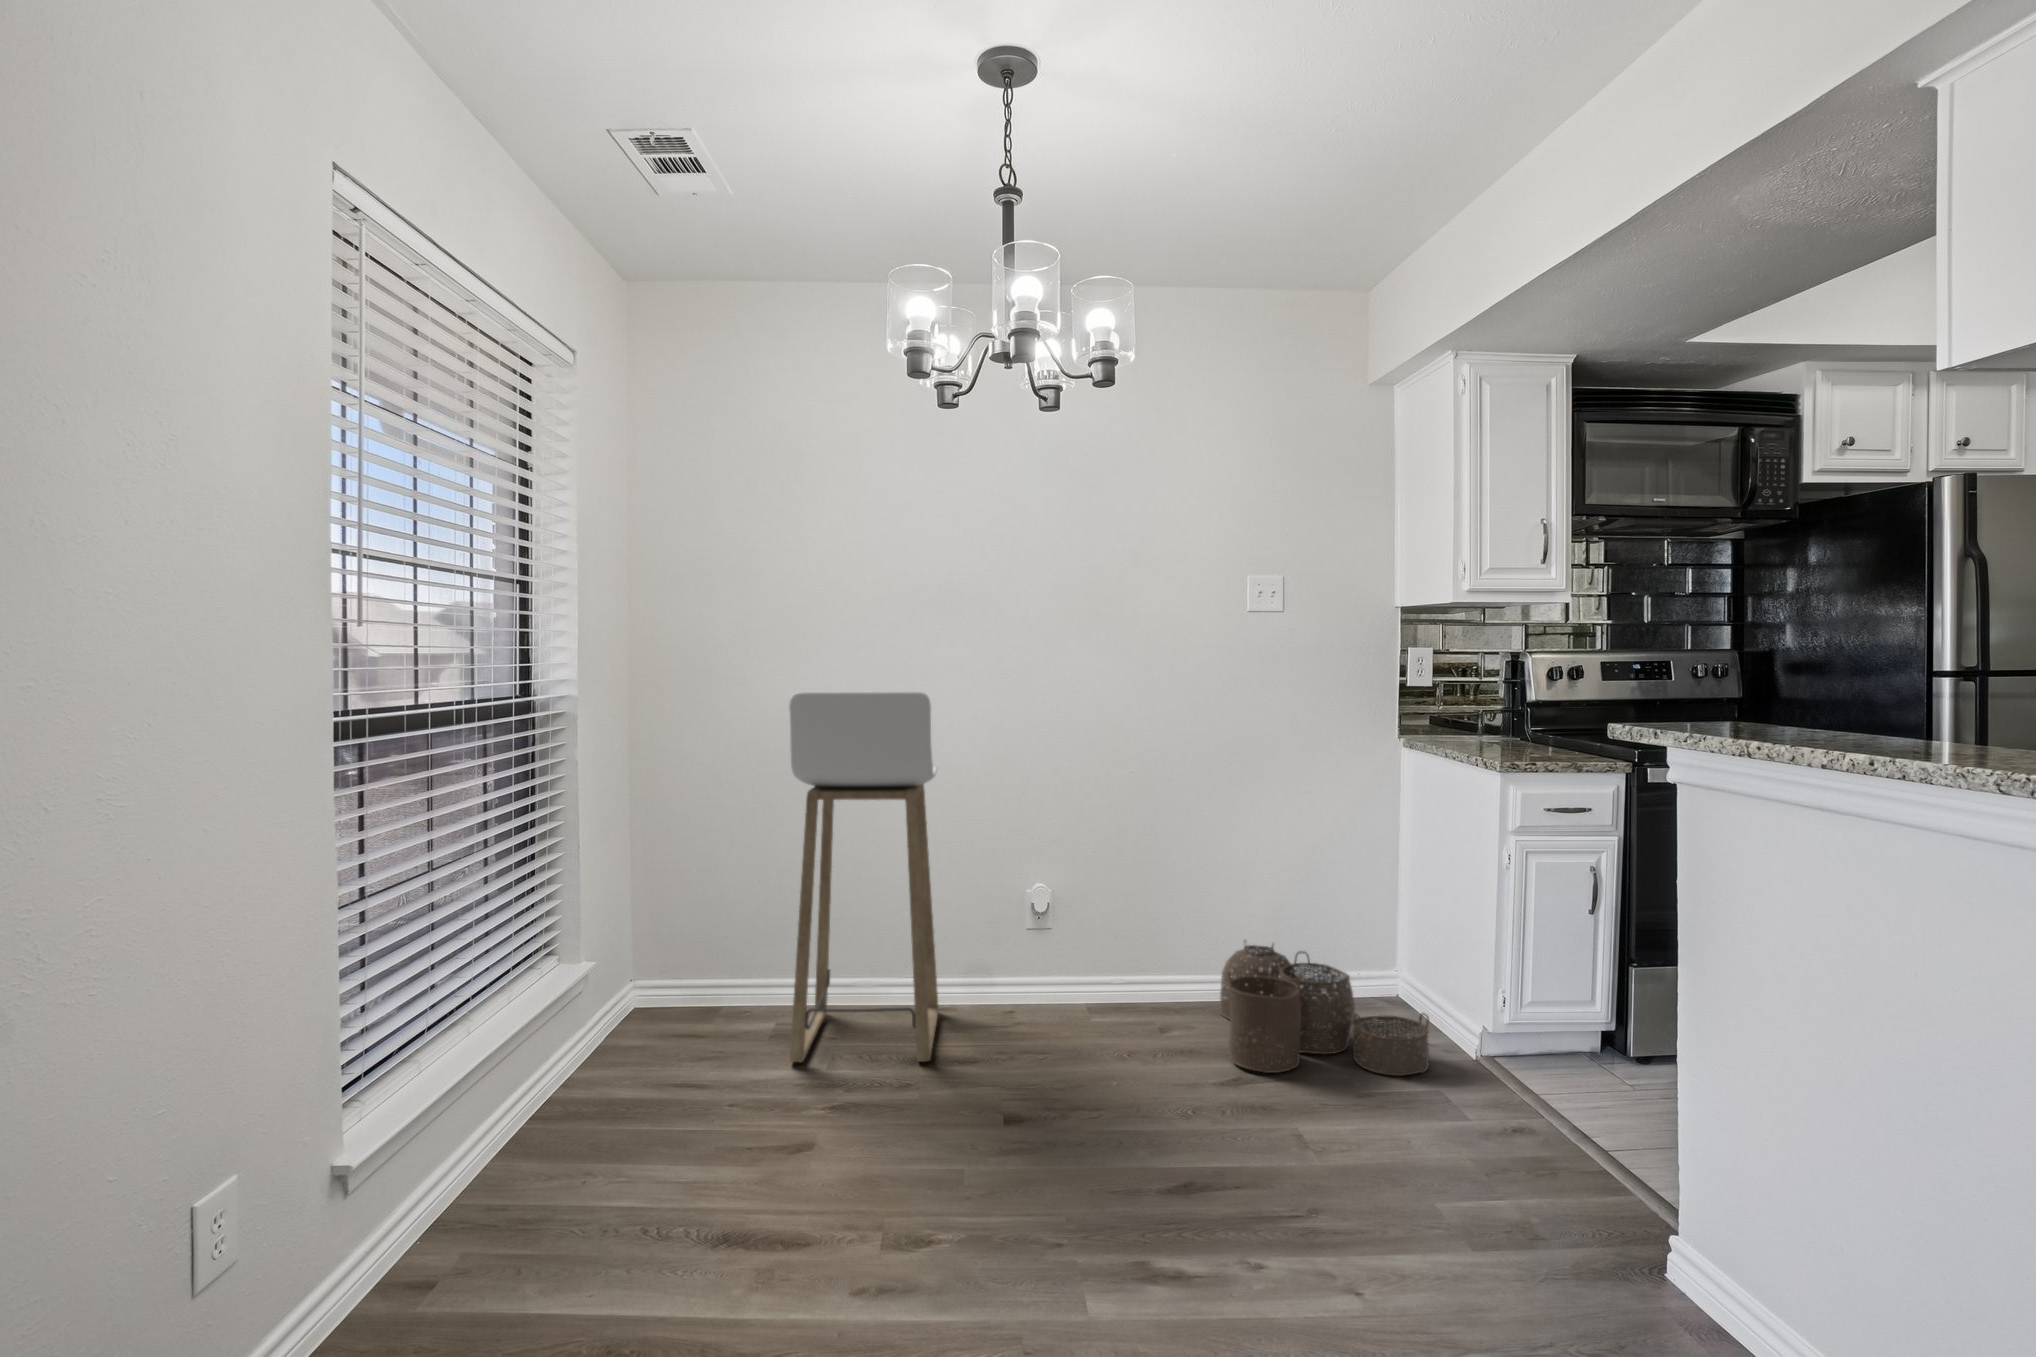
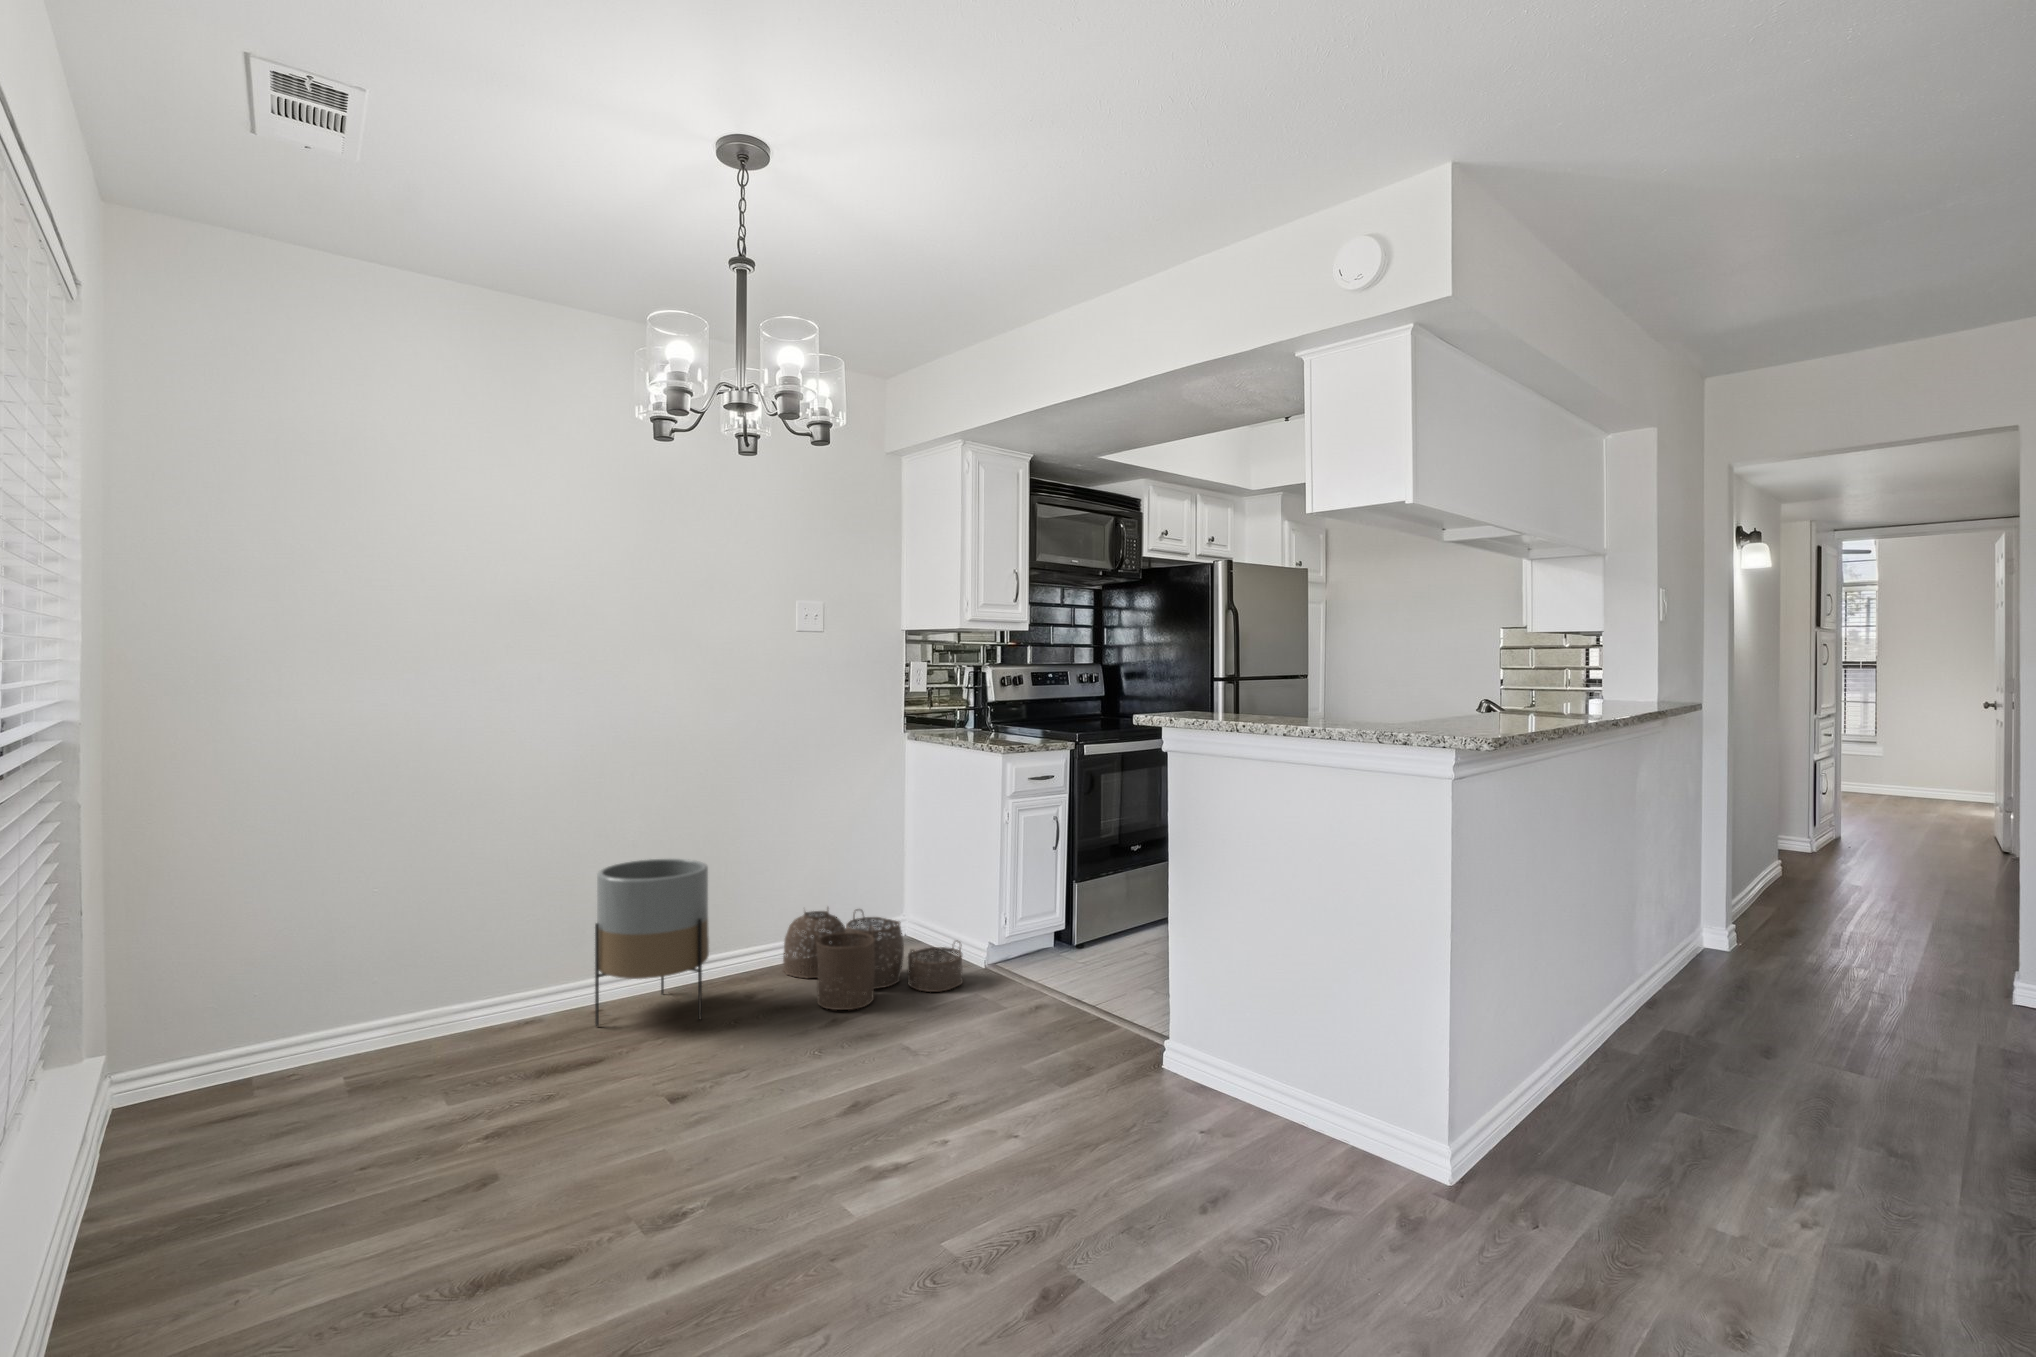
bar stool: present [789,691,939,1062] -> none [370,703,546,1105]
planter: none [1000,862,1118,1046] -> present [595,859,709,1026]

